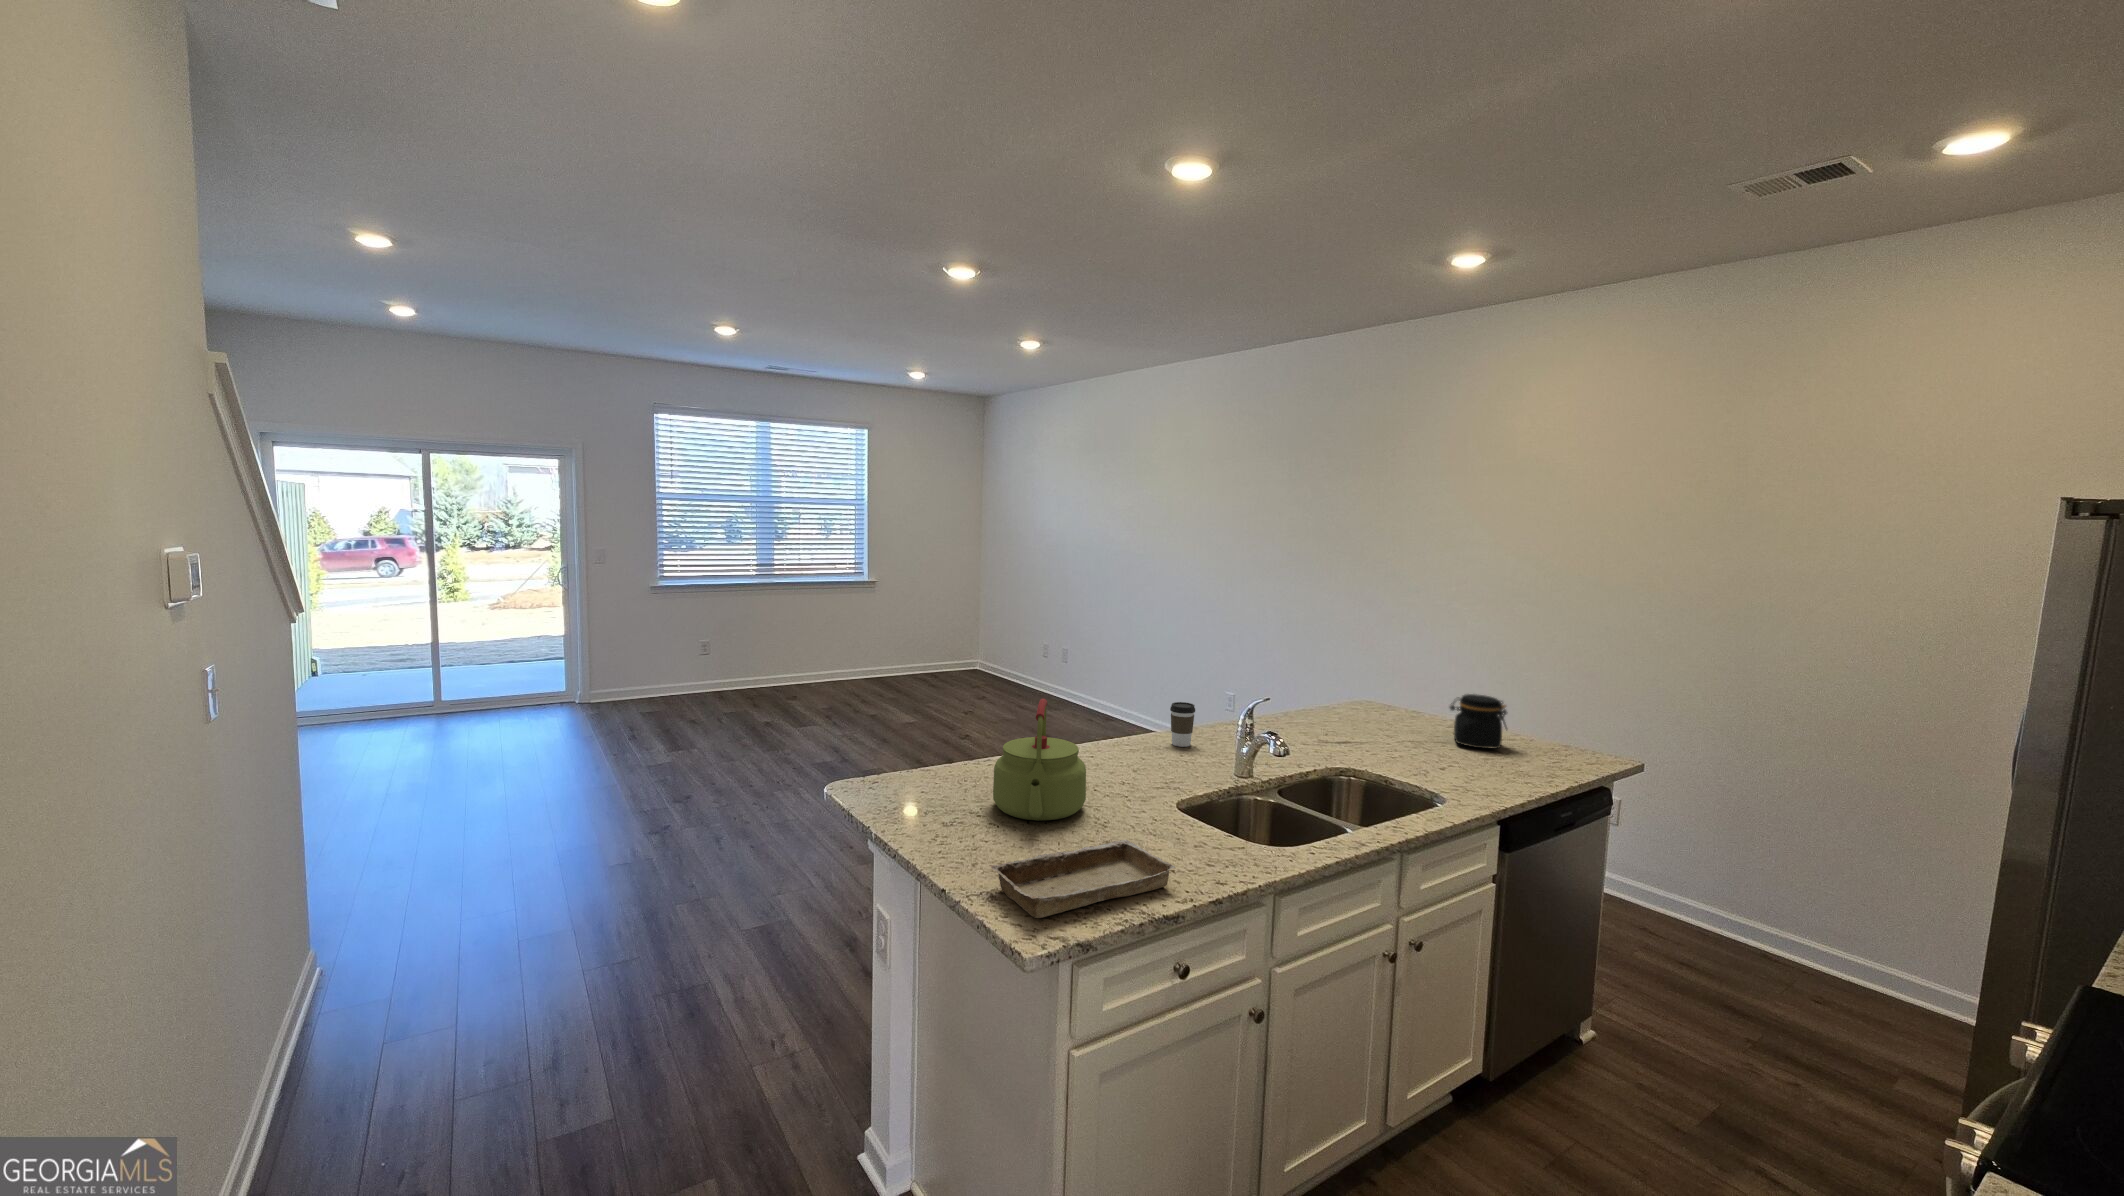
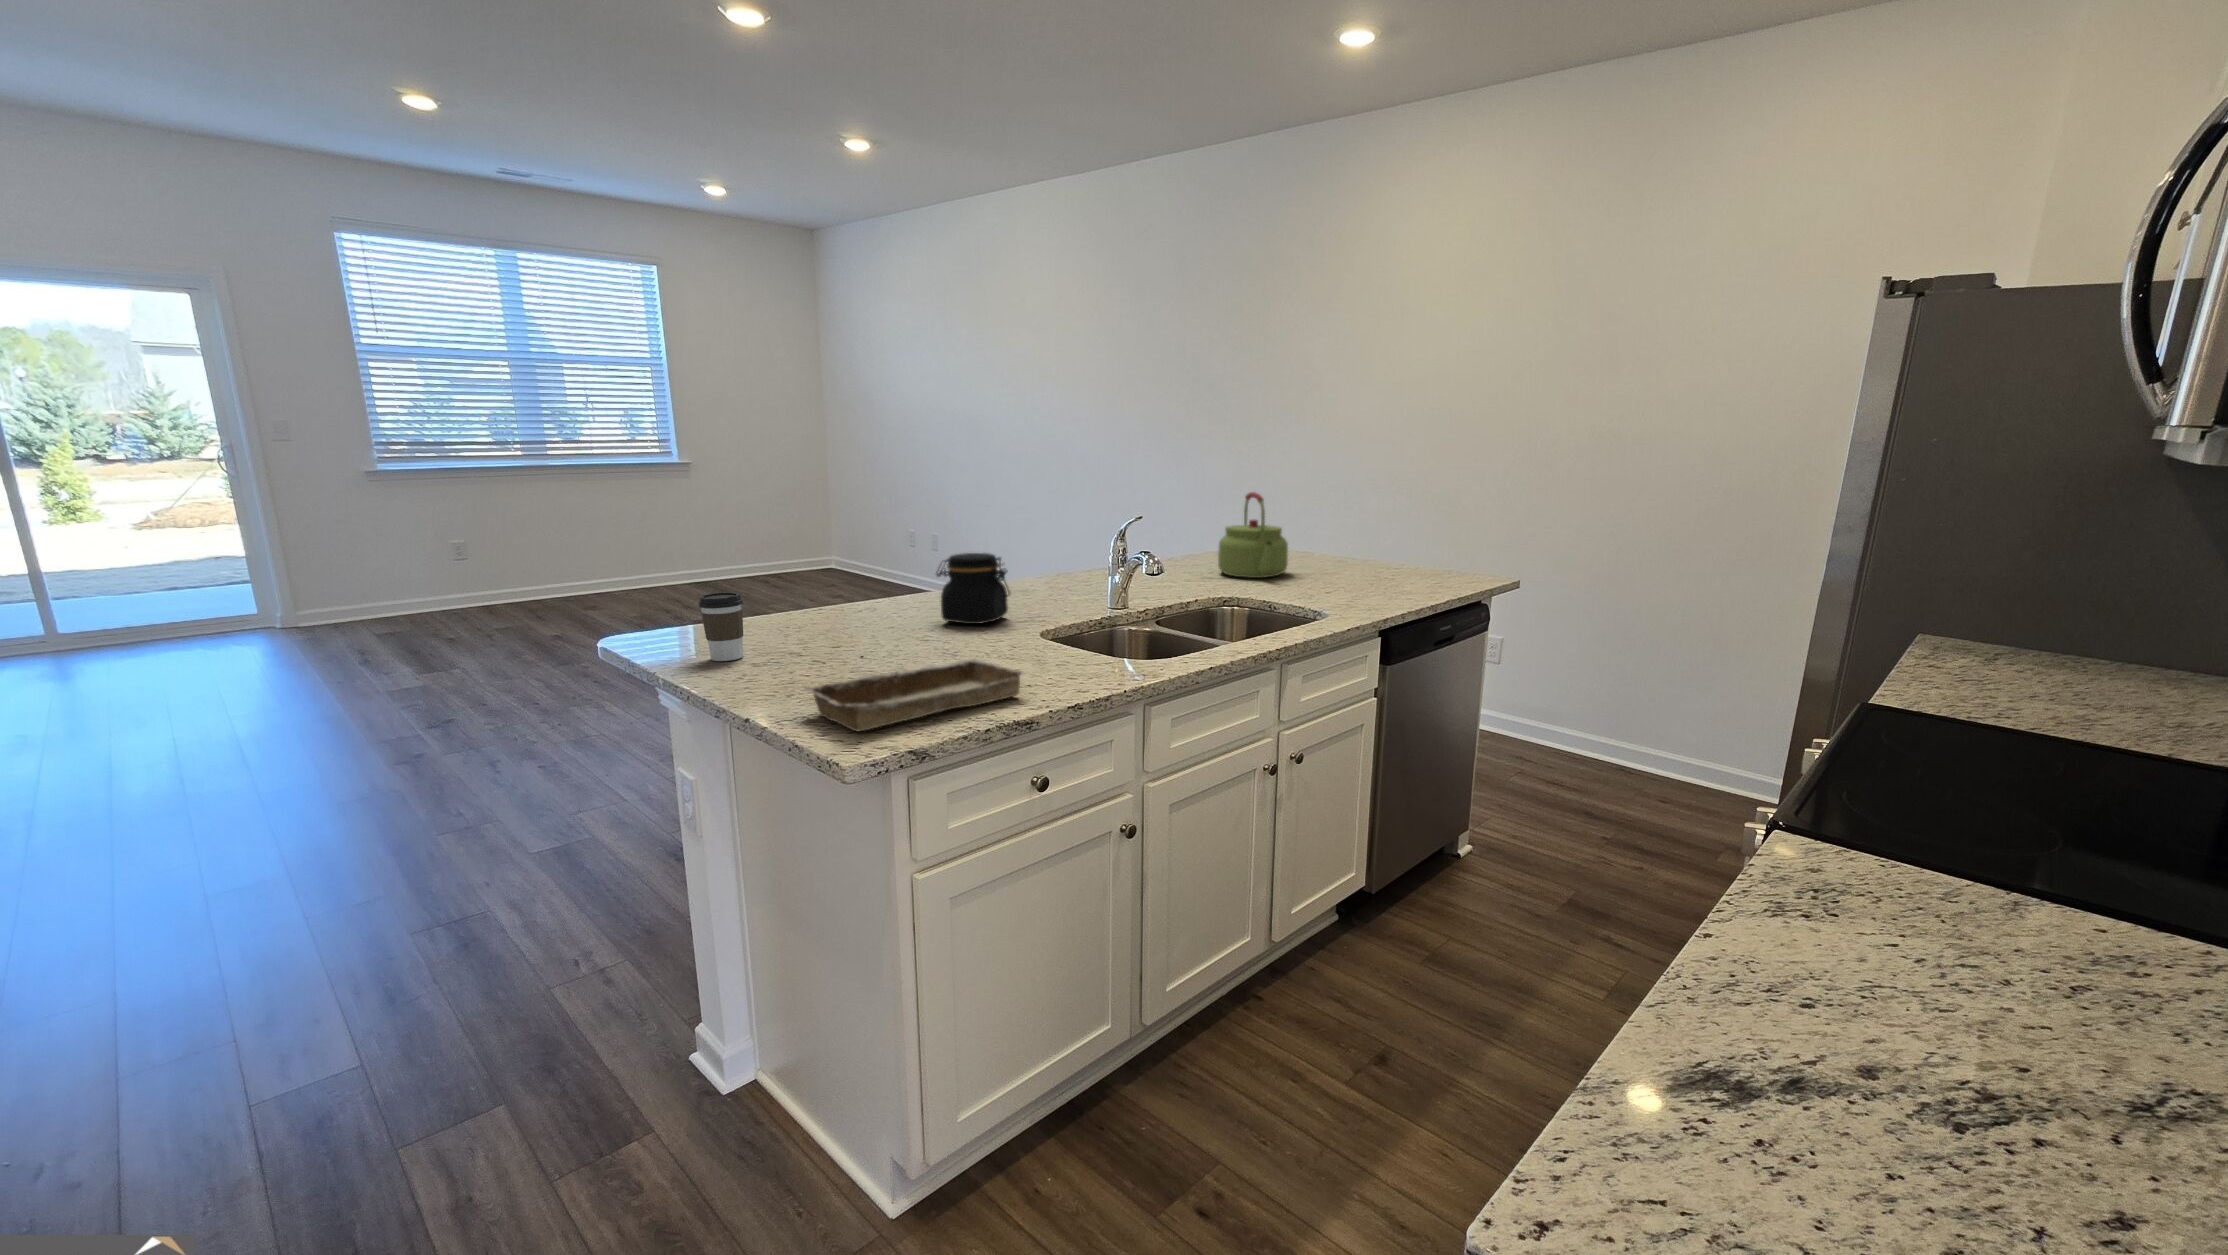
jar: present [1450,694,1507,749] -> present [937,553,1010,624]
kettle: present [993,698,1086,821] -> present [1218,492,1288,578]
coffee cup: present [1170,702,1195,747] -> present [699,592,743,661]

